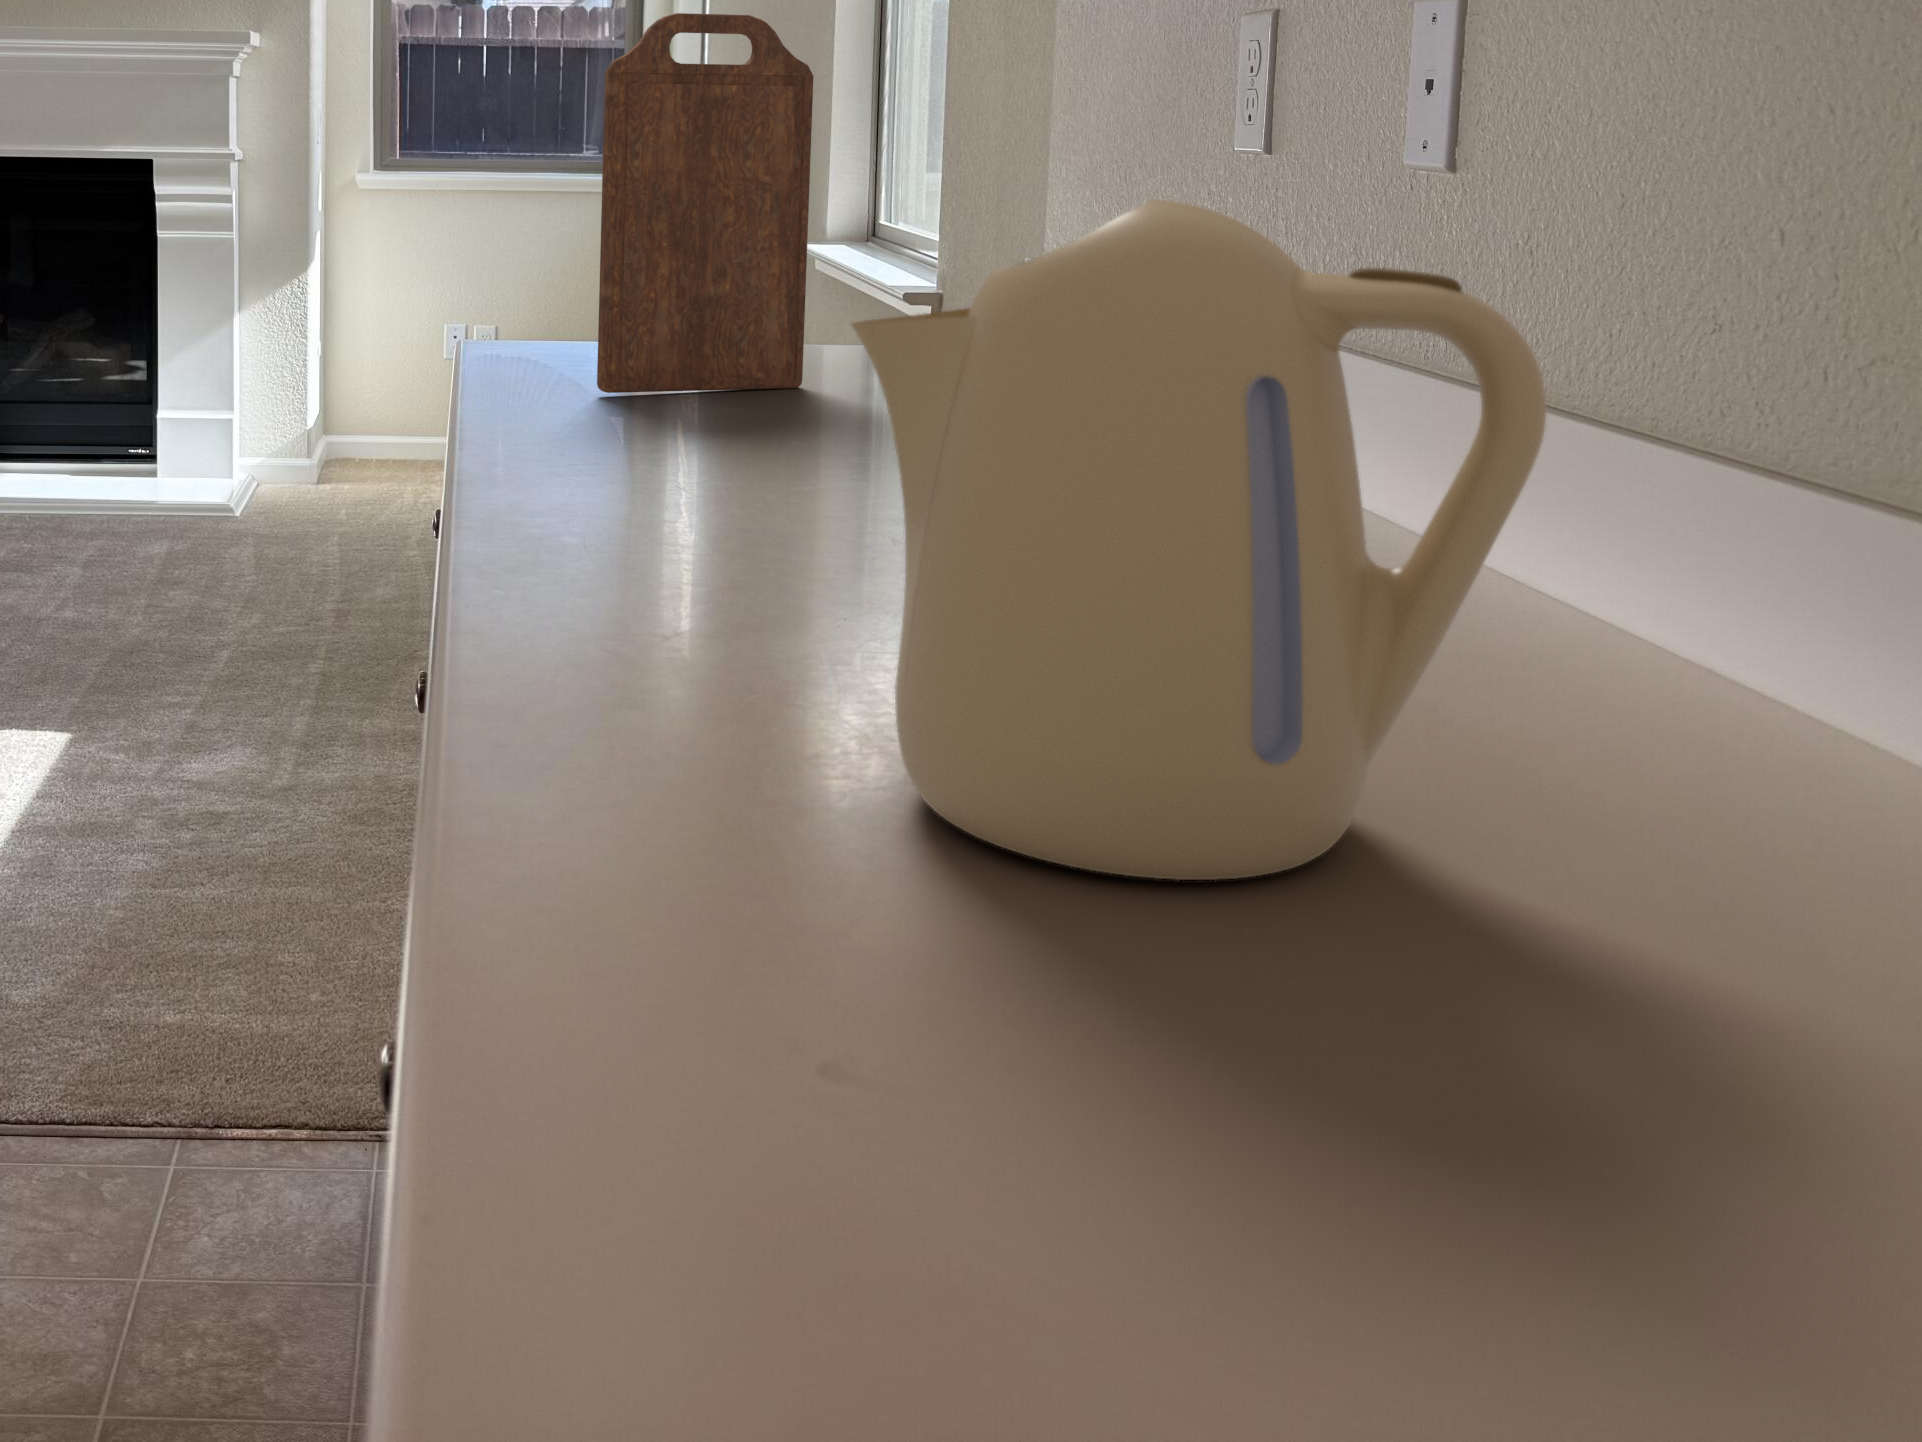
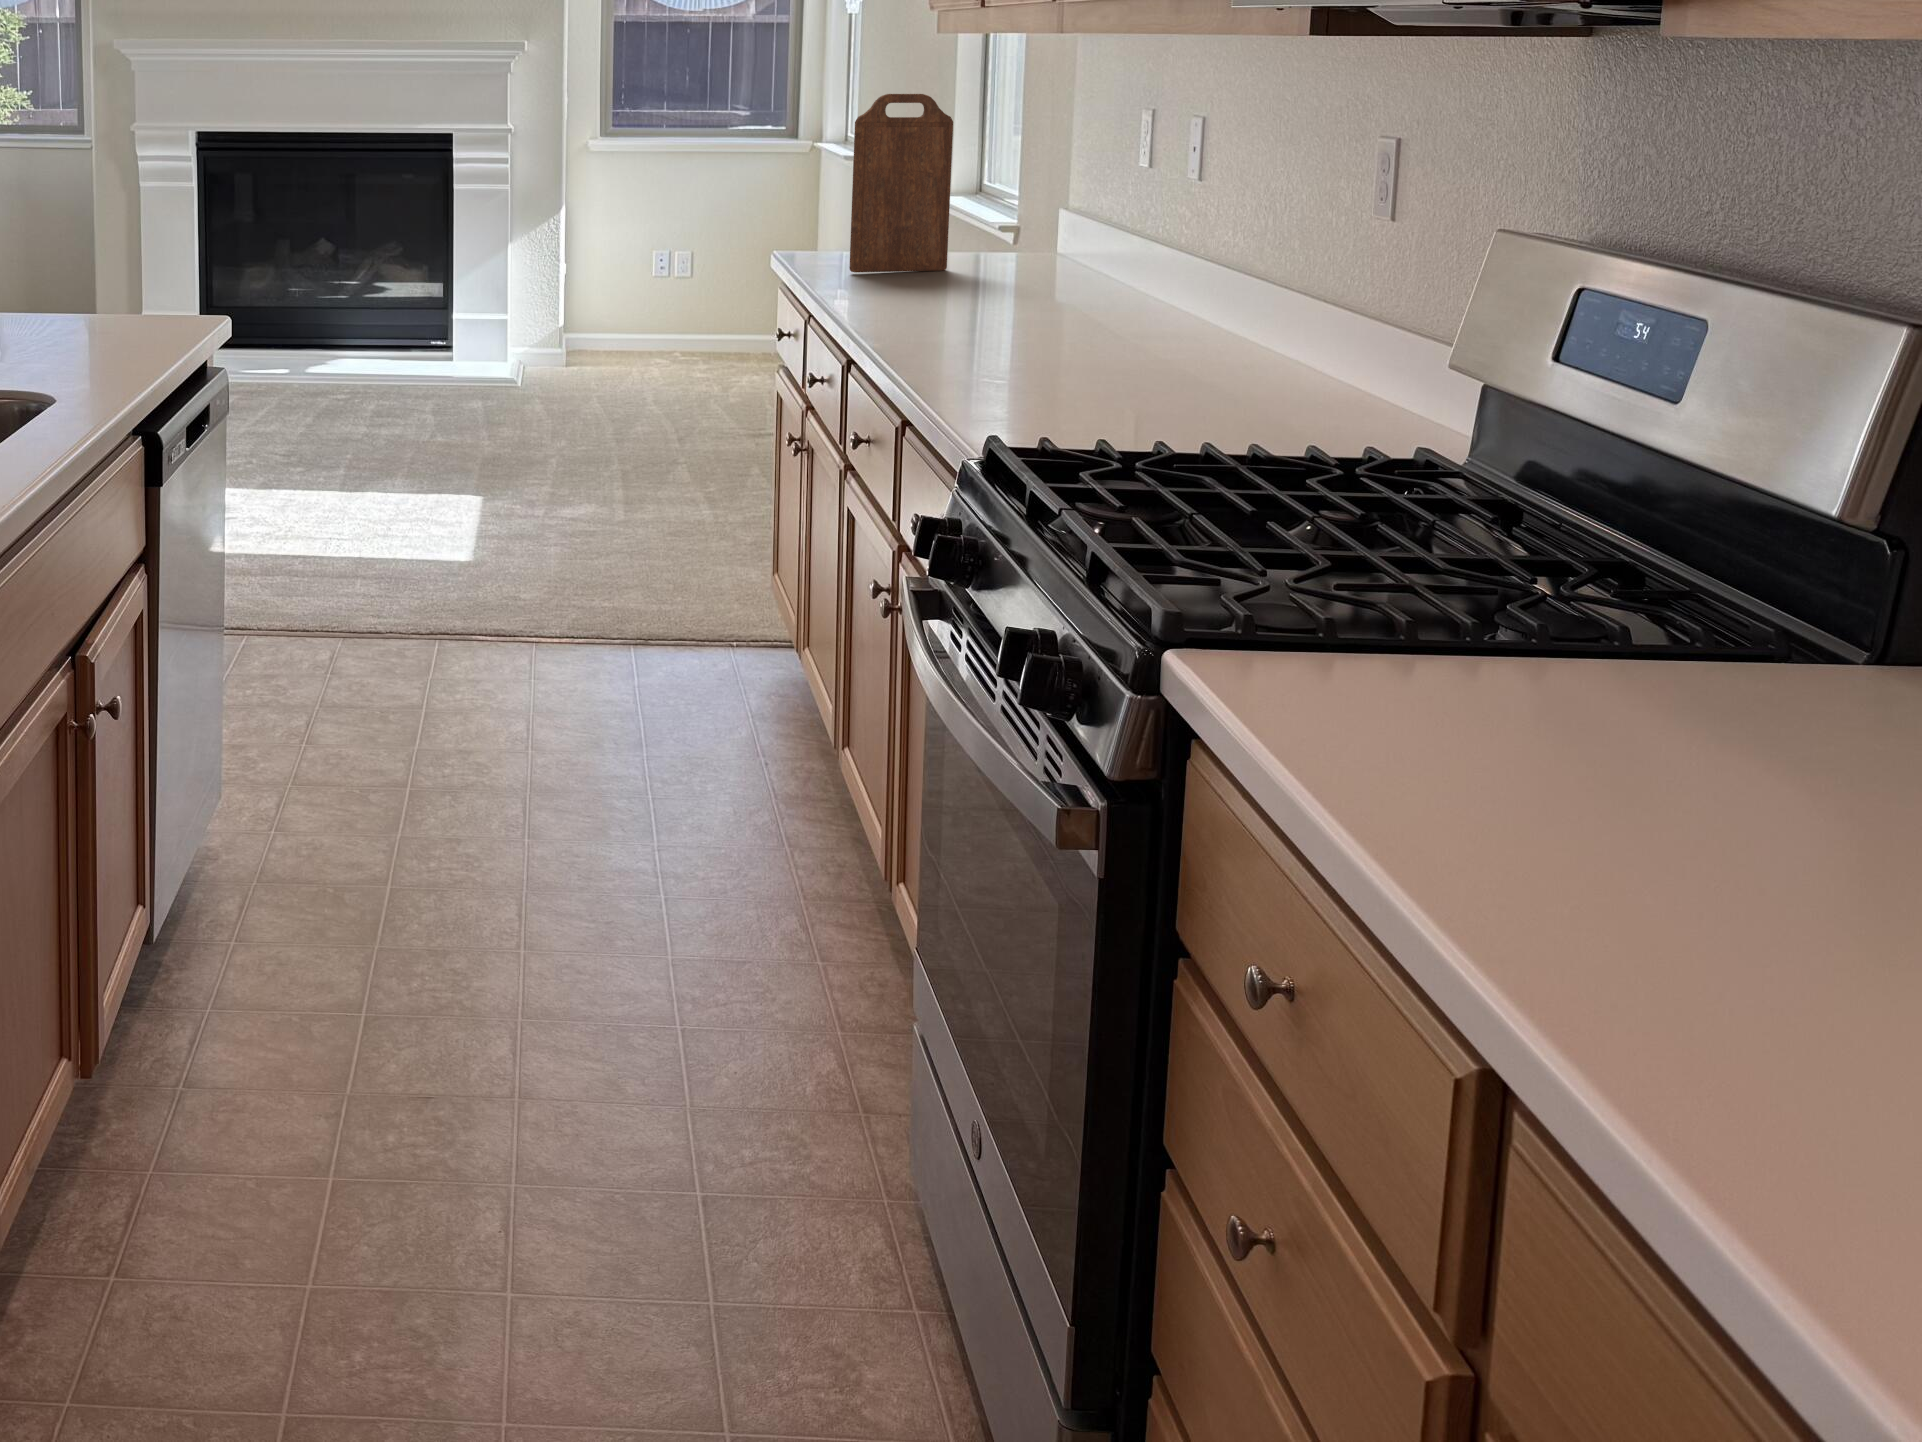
kettle: present [851,200,1546,880] -> none [979,198,1162,375]

